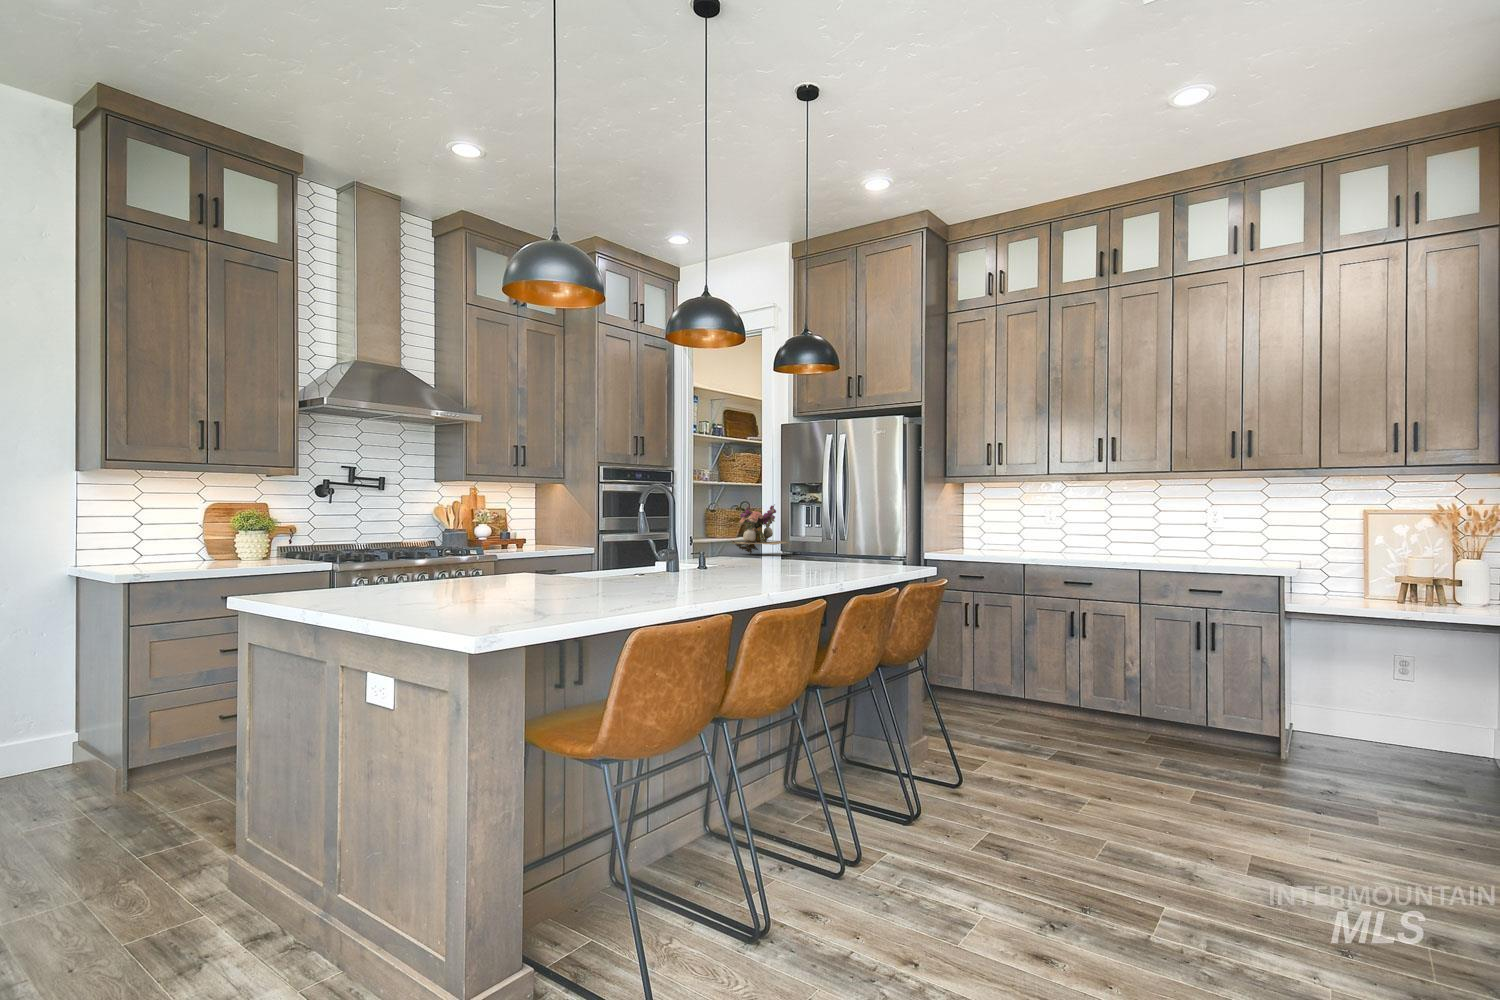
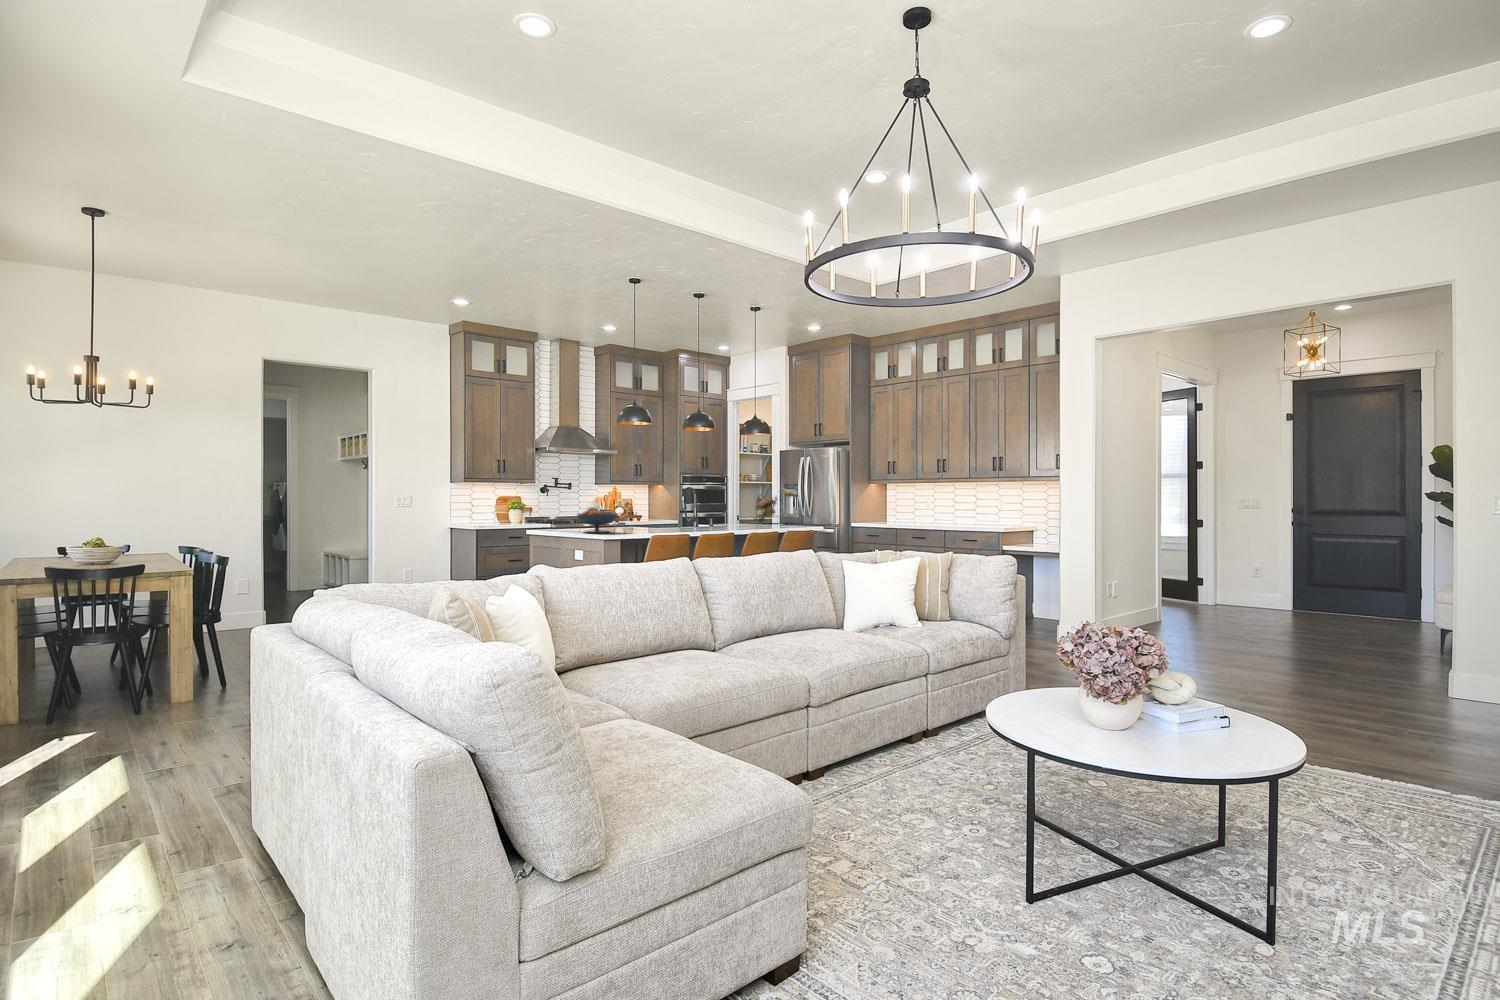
fruit bowl: none [364,530,484,605] -> present [577,507,617,533]

